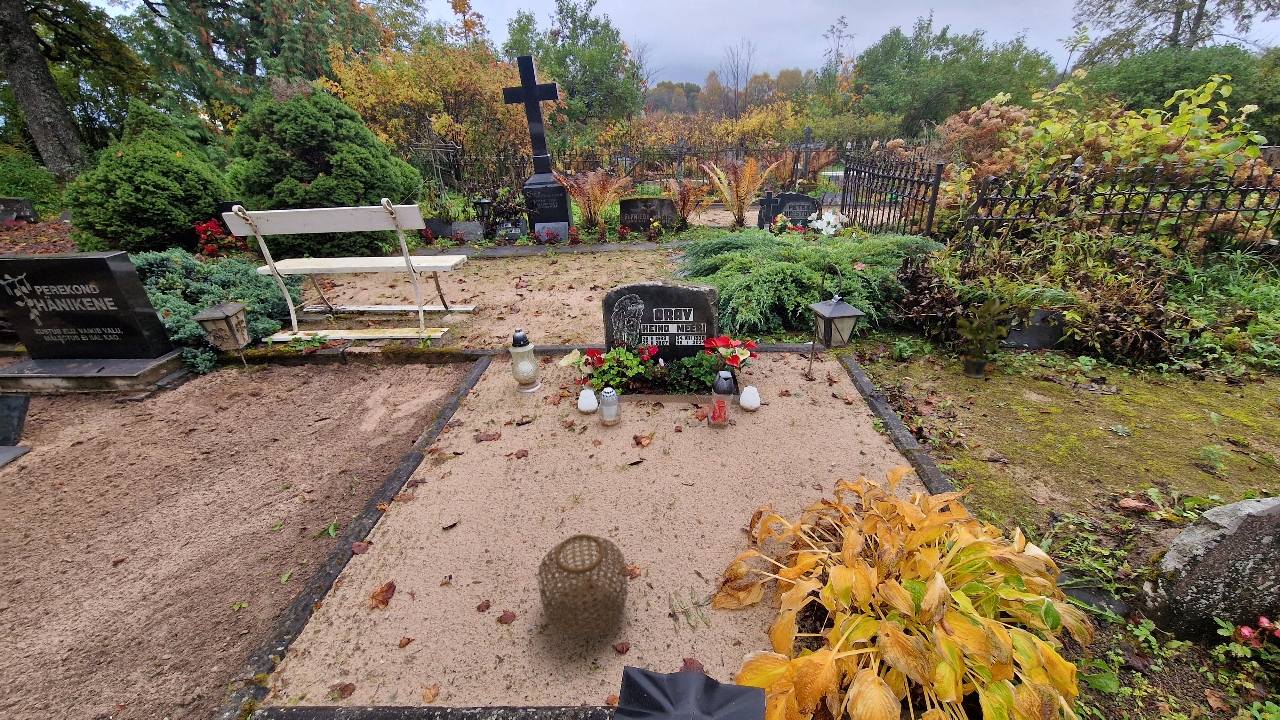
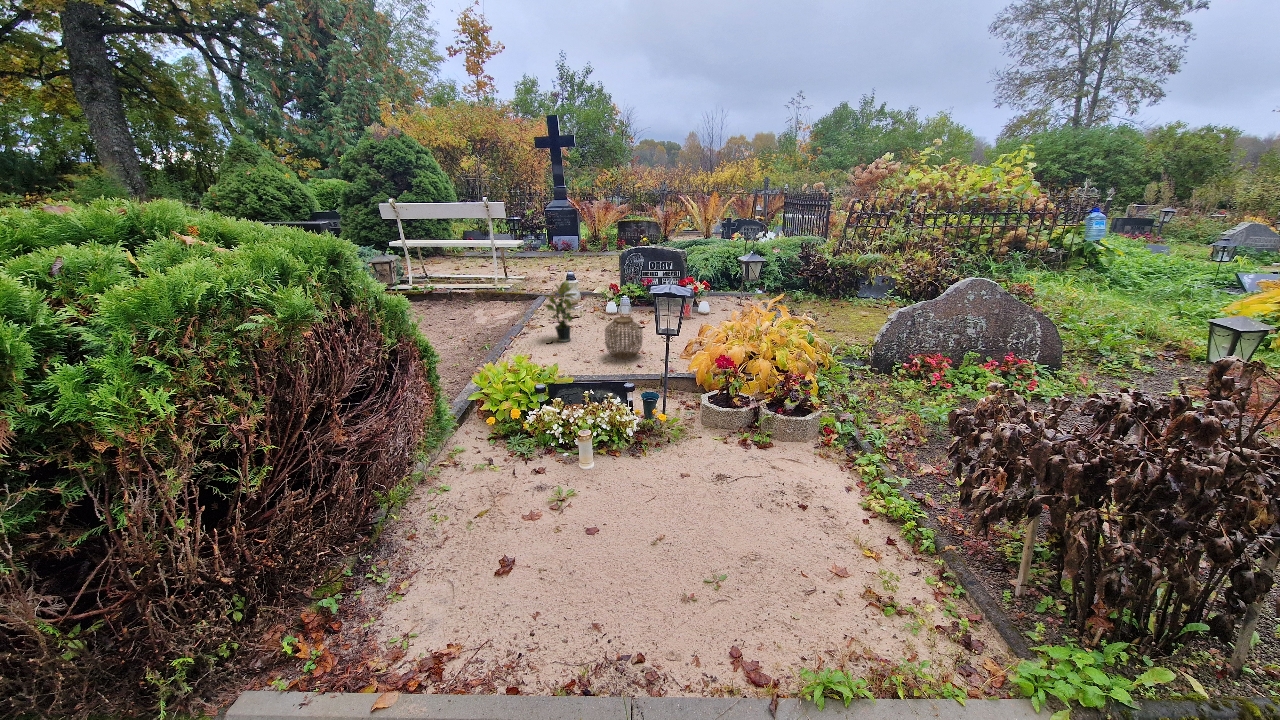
potted plant: present [957,297,1011,378] -> present [545,281,576,342]

